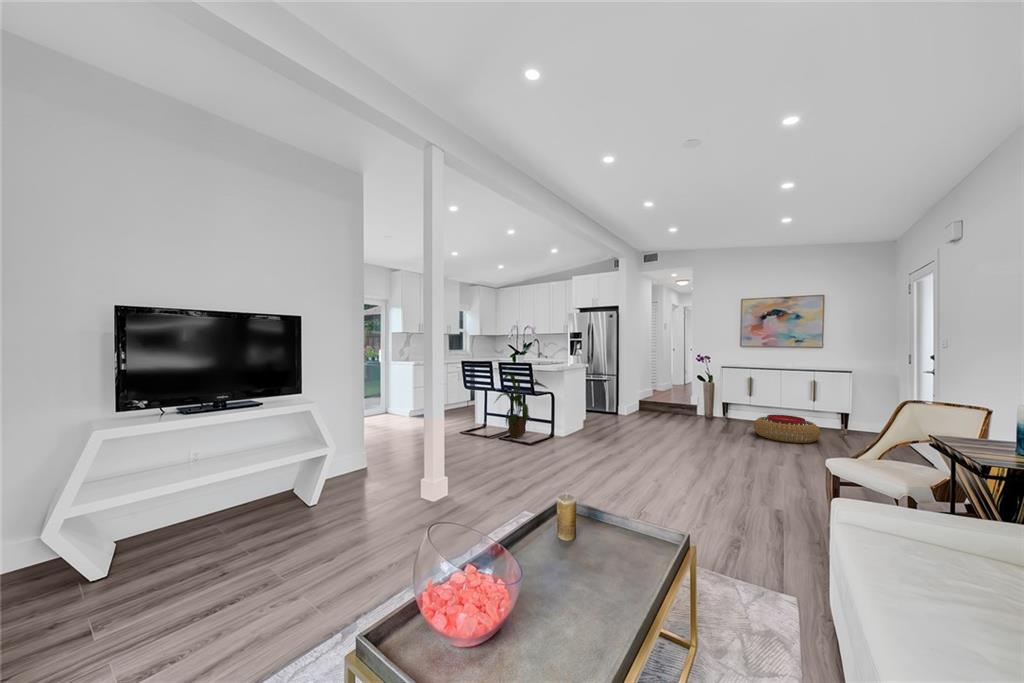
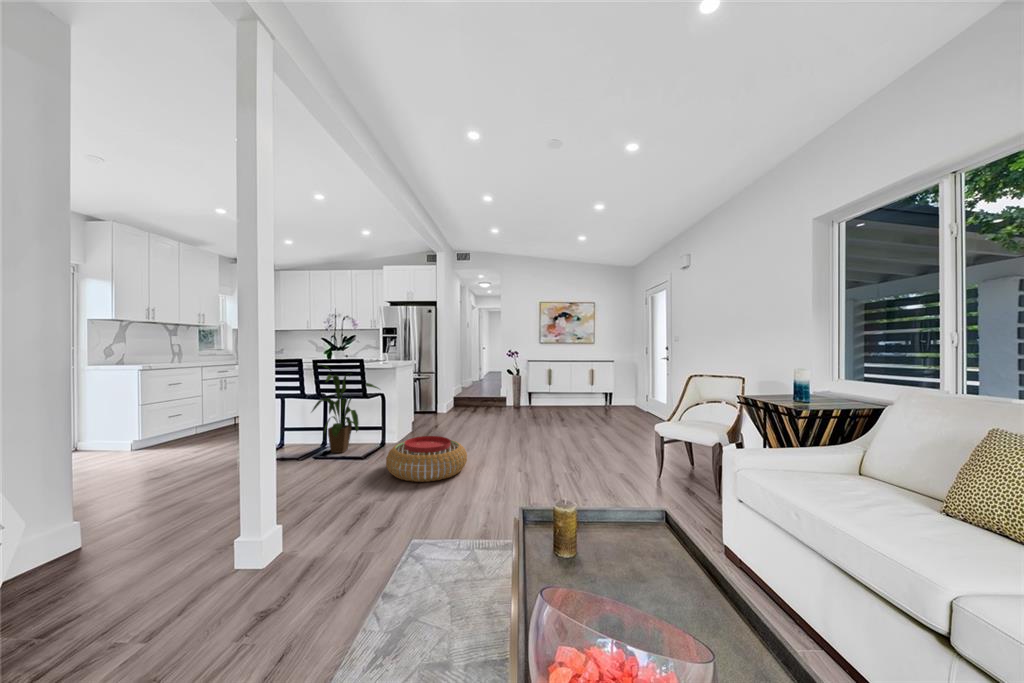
pouf: present [754,415,820,443] -> present [386,436,467,482]

